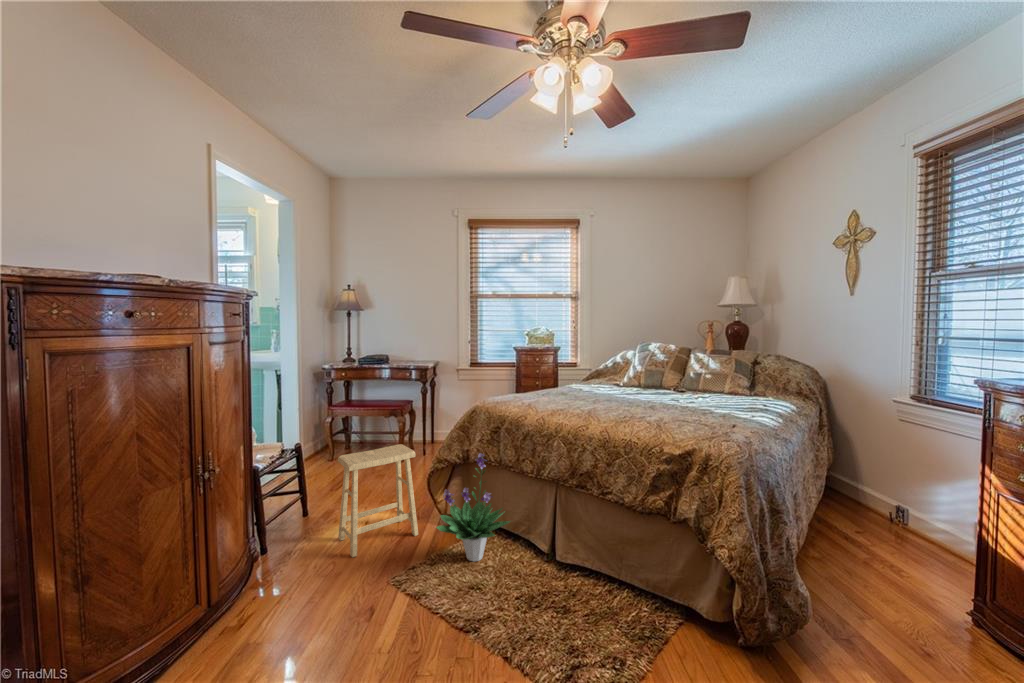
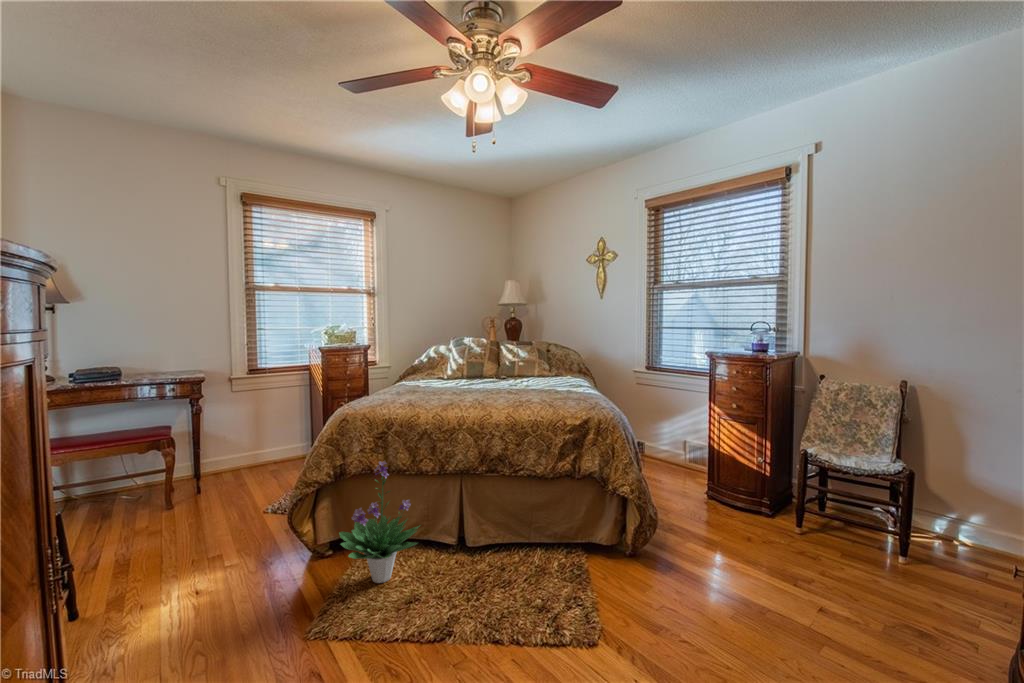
footstool: present [338,444,418,557] -> none [166,476,289,640]

